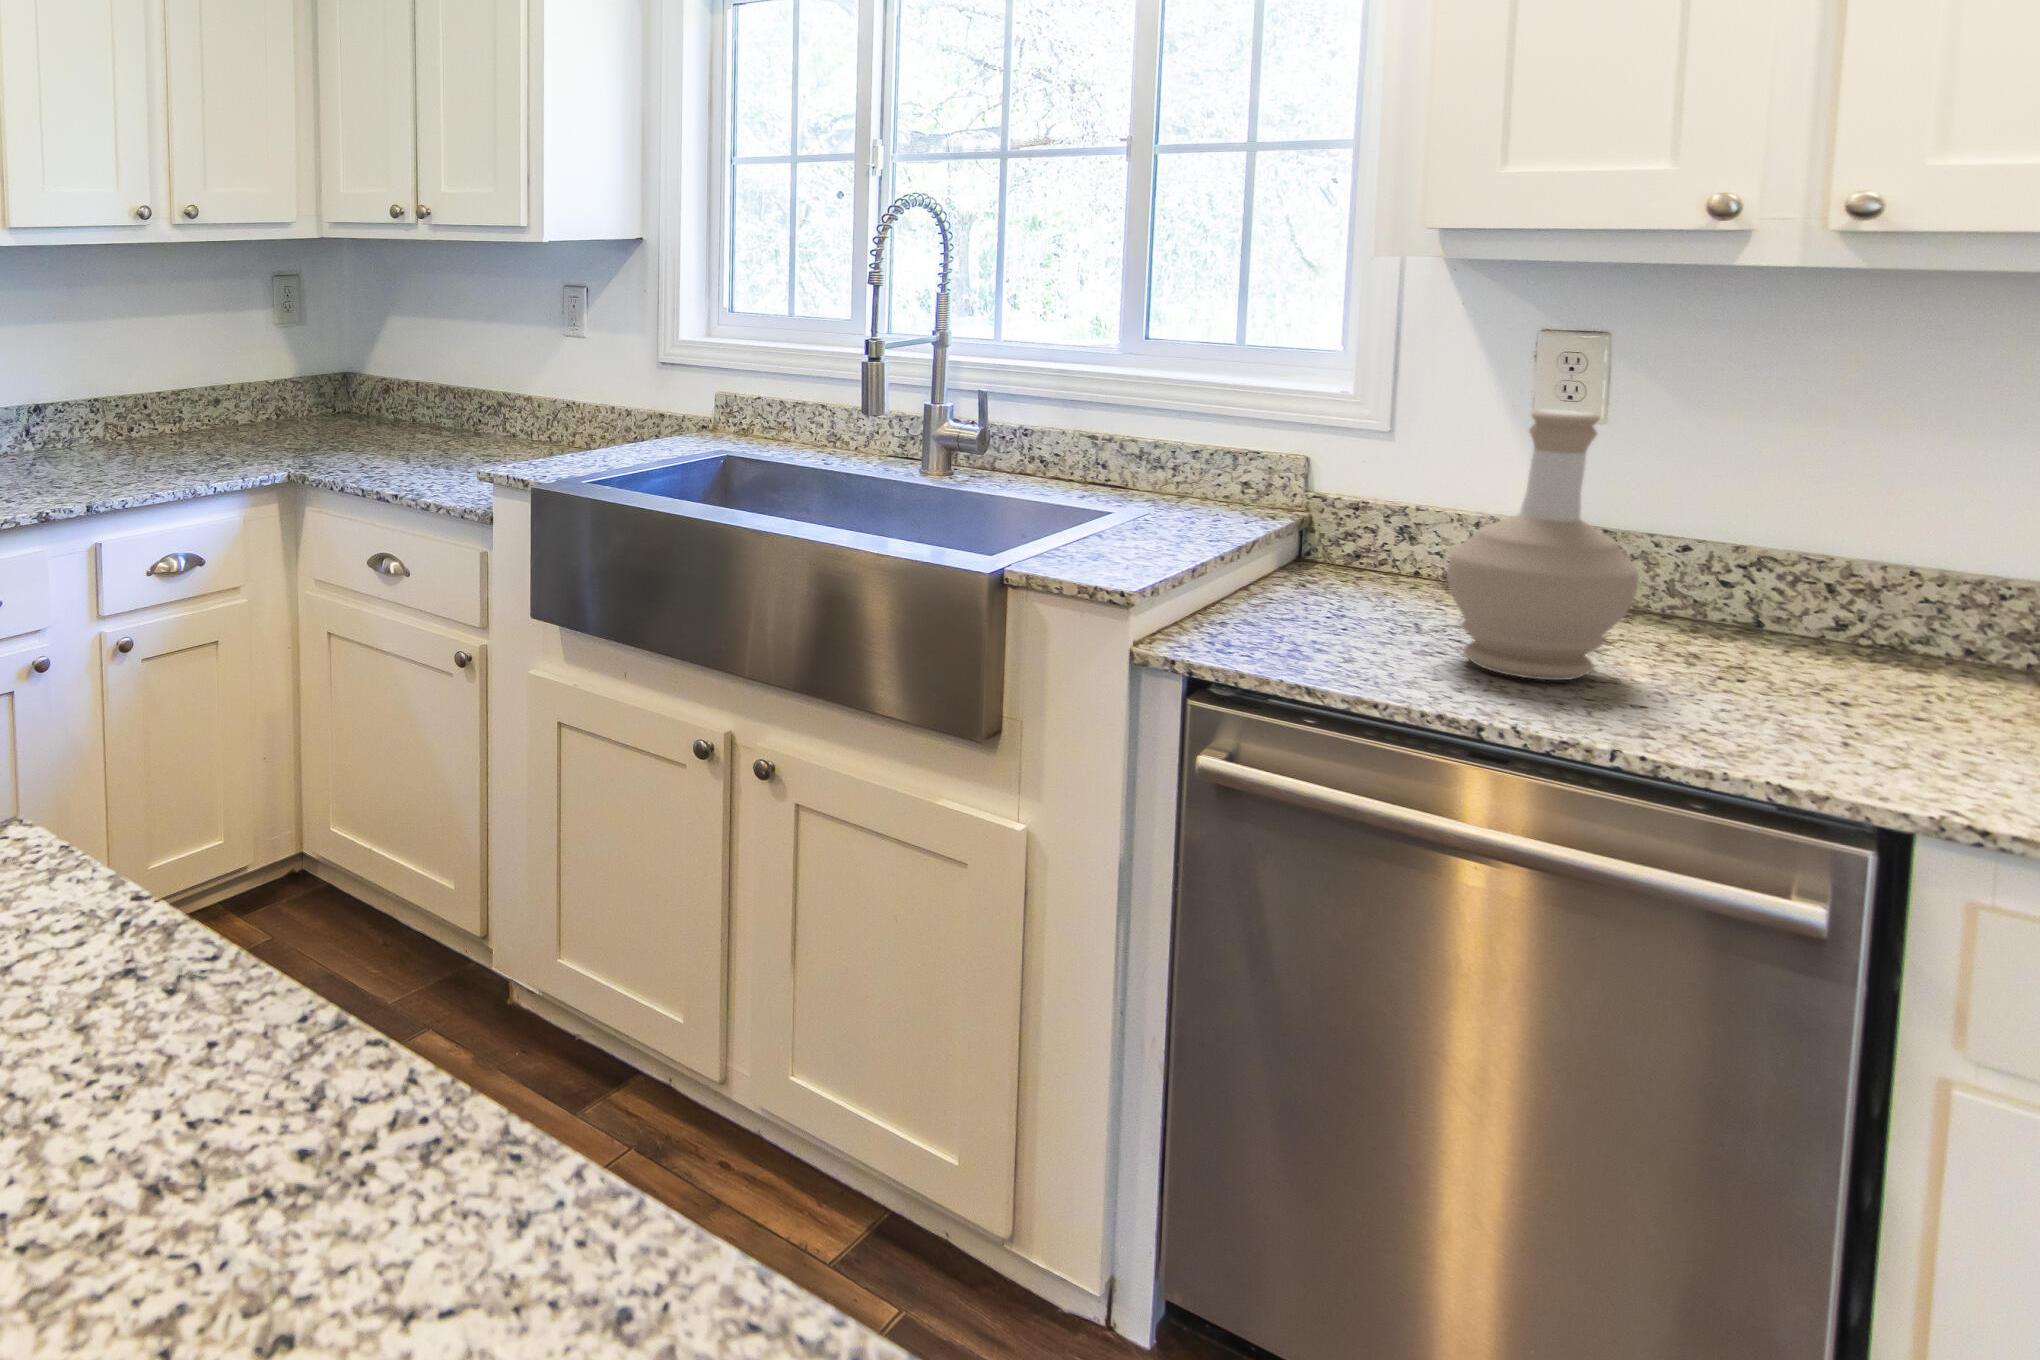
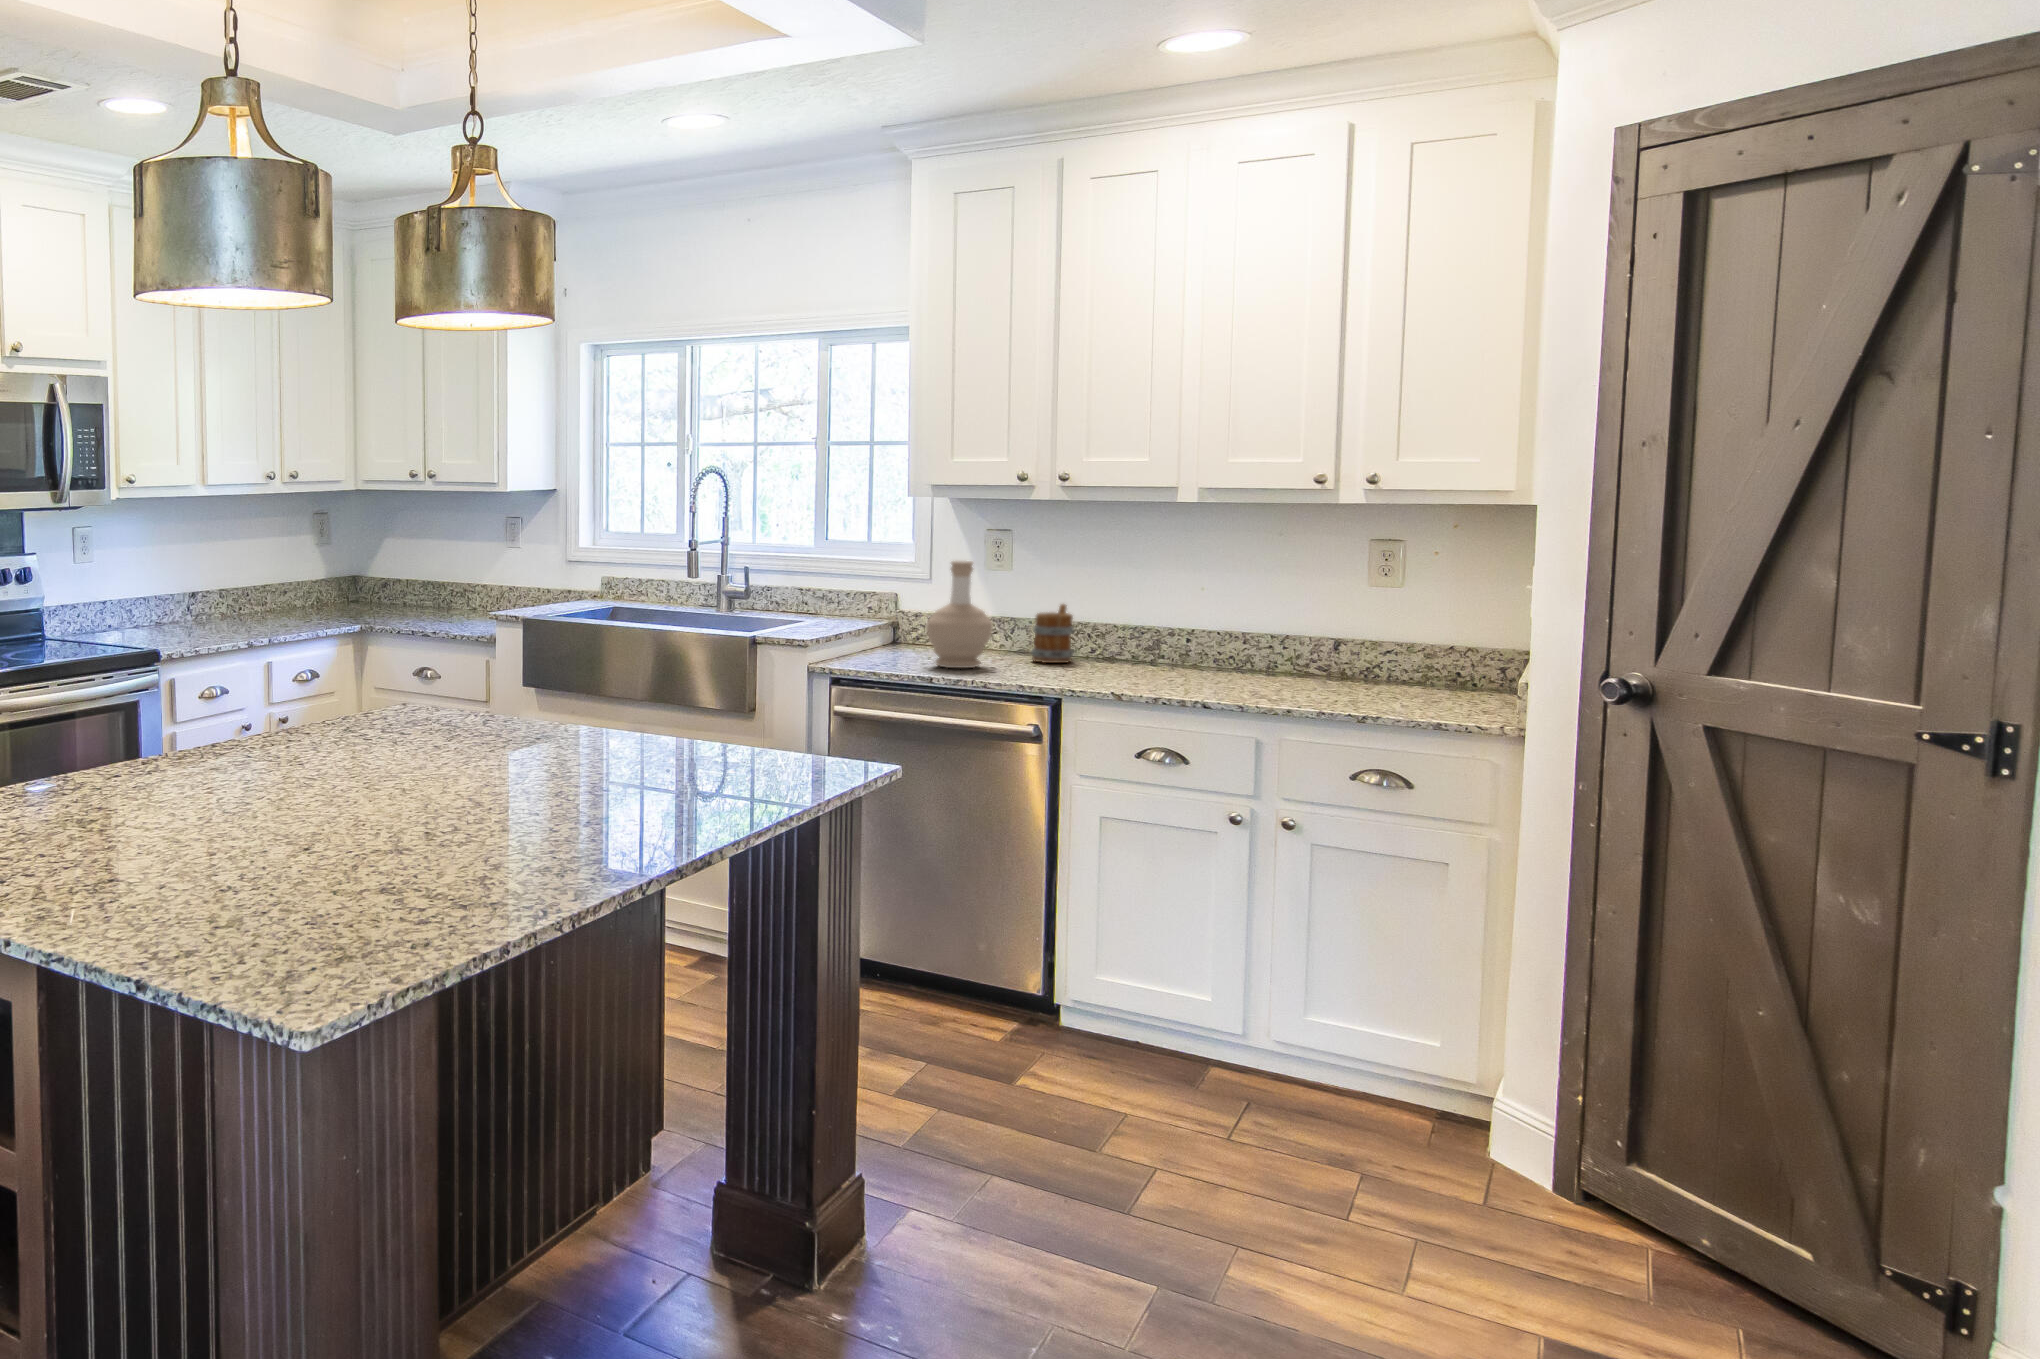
mug: none [1695,512,1831,666] -> present [1031,604,1074,663]

